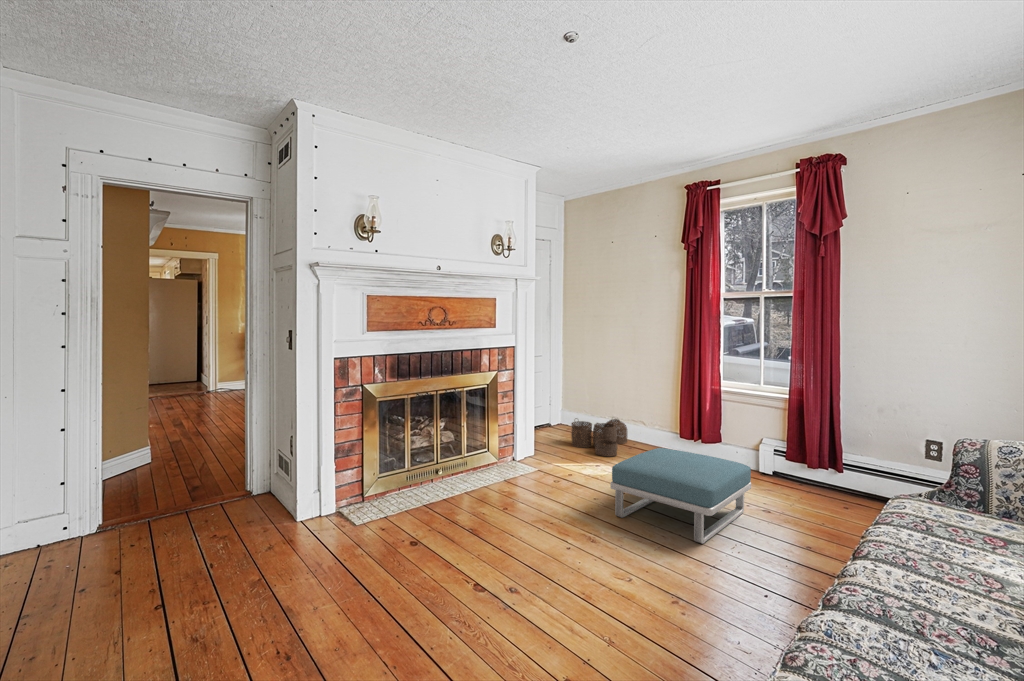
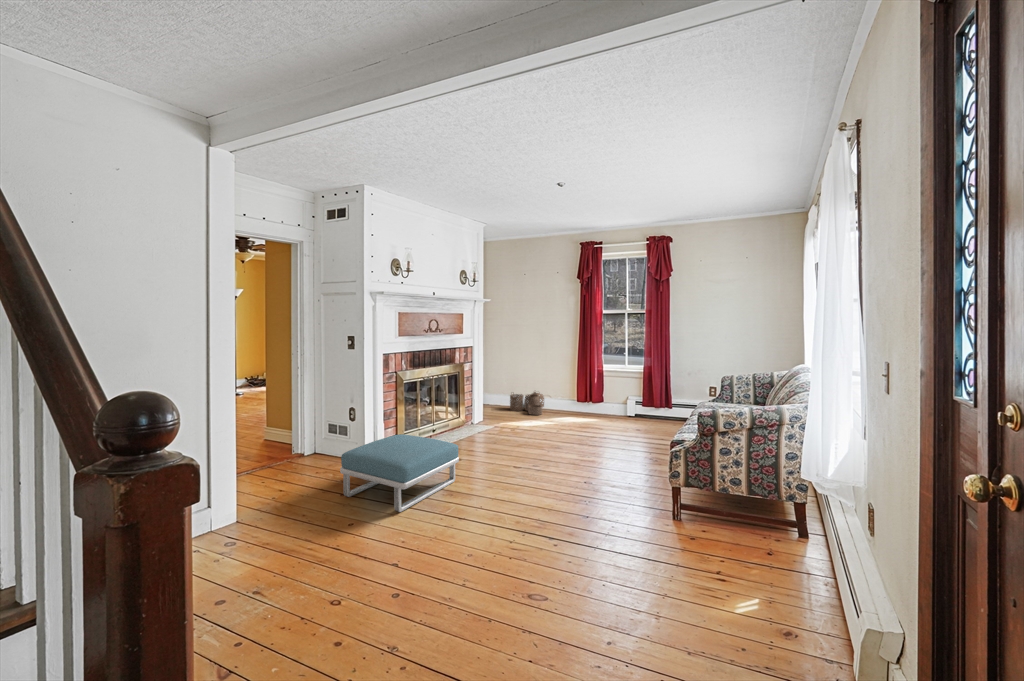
footstool: present [611,448,751,544] -> present [340,434,459,512]

